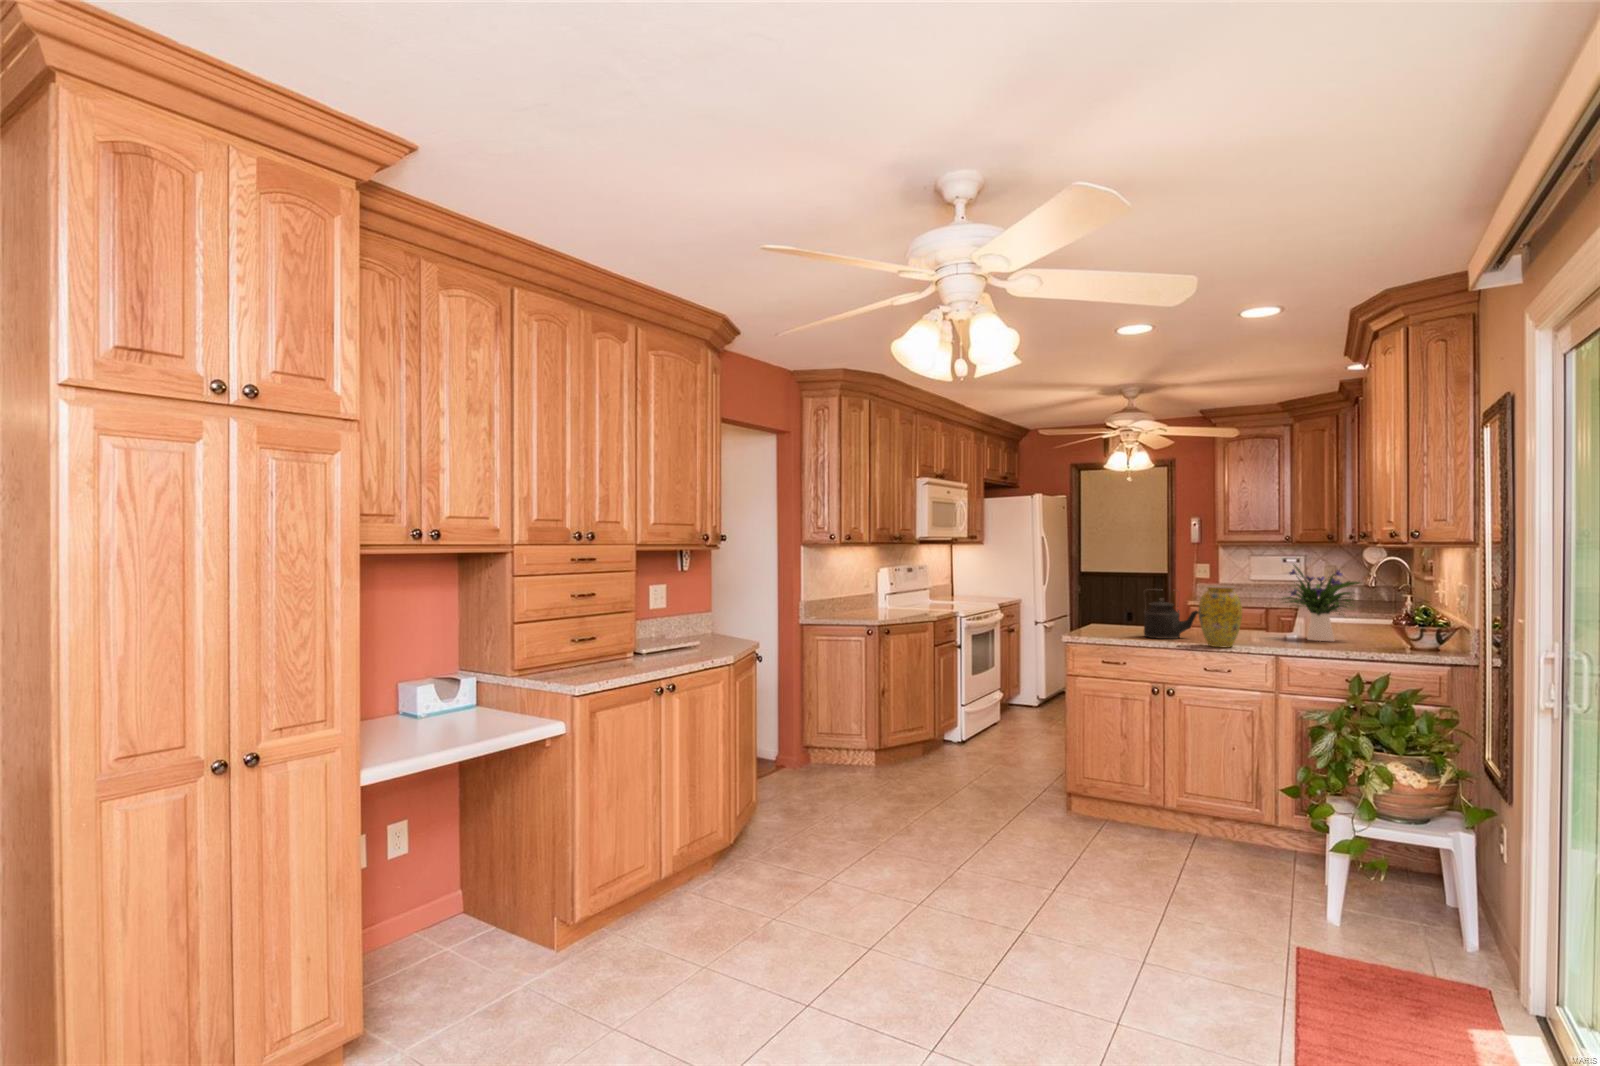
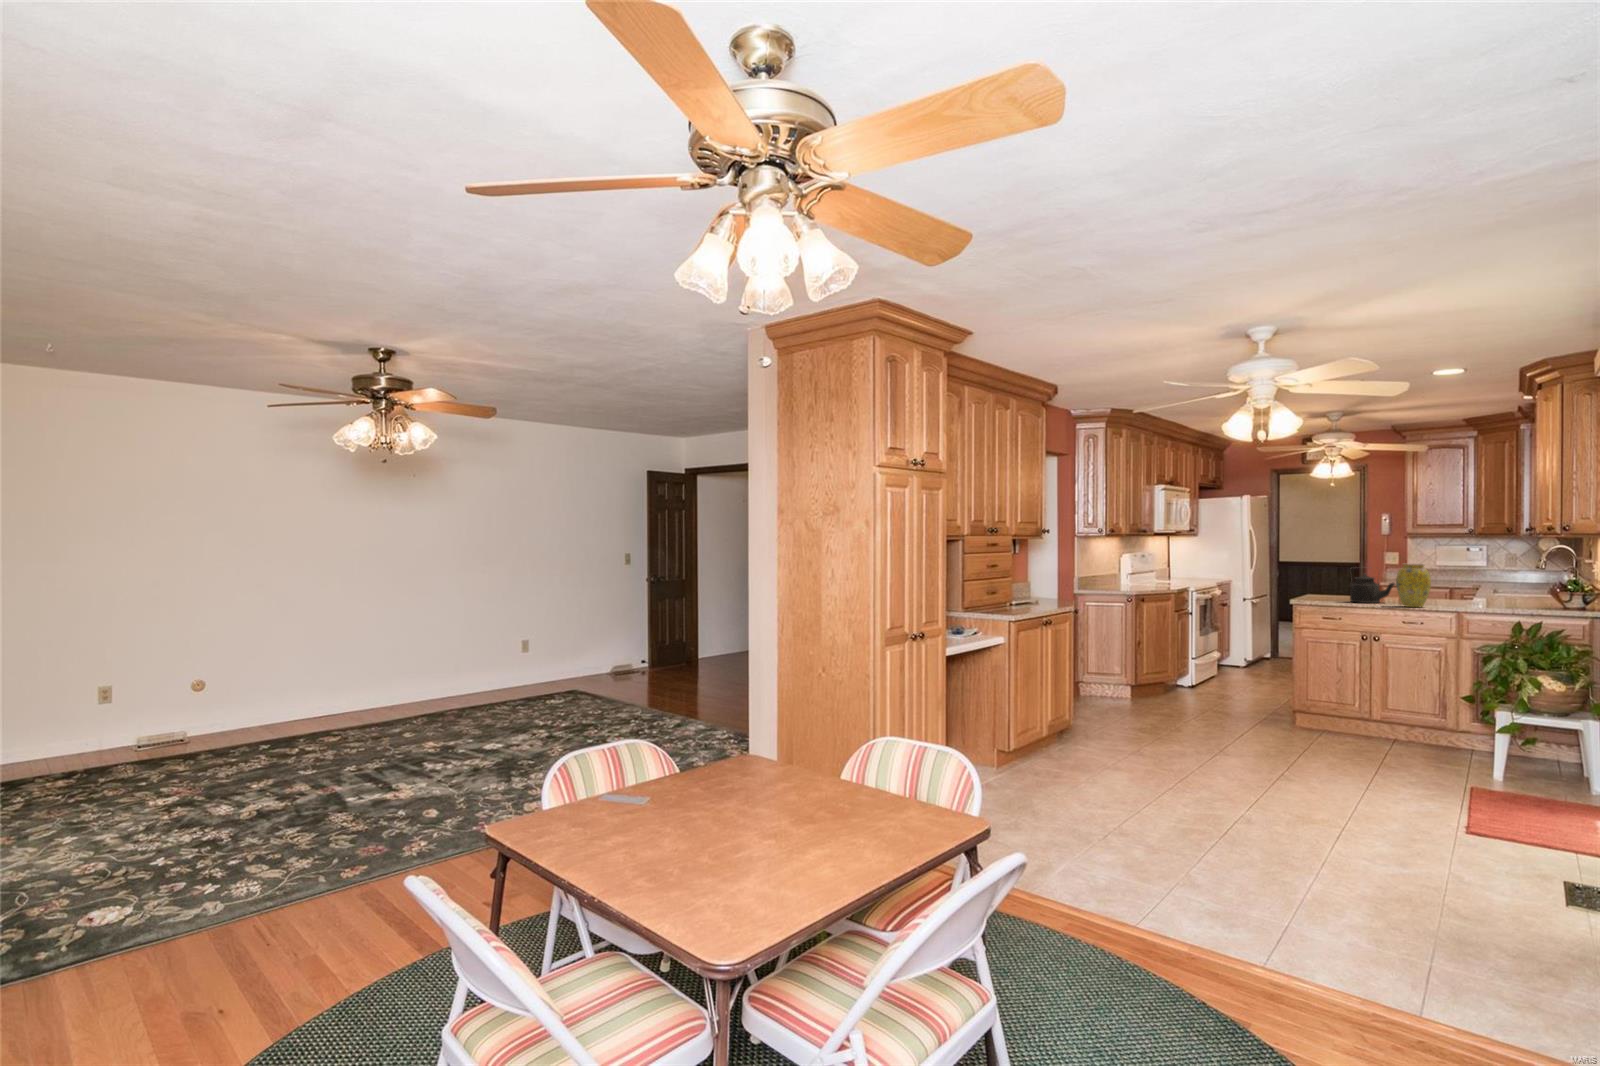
flower arrangement: present [1286,565,1360,641] -> none [1460,548,1531,605]

